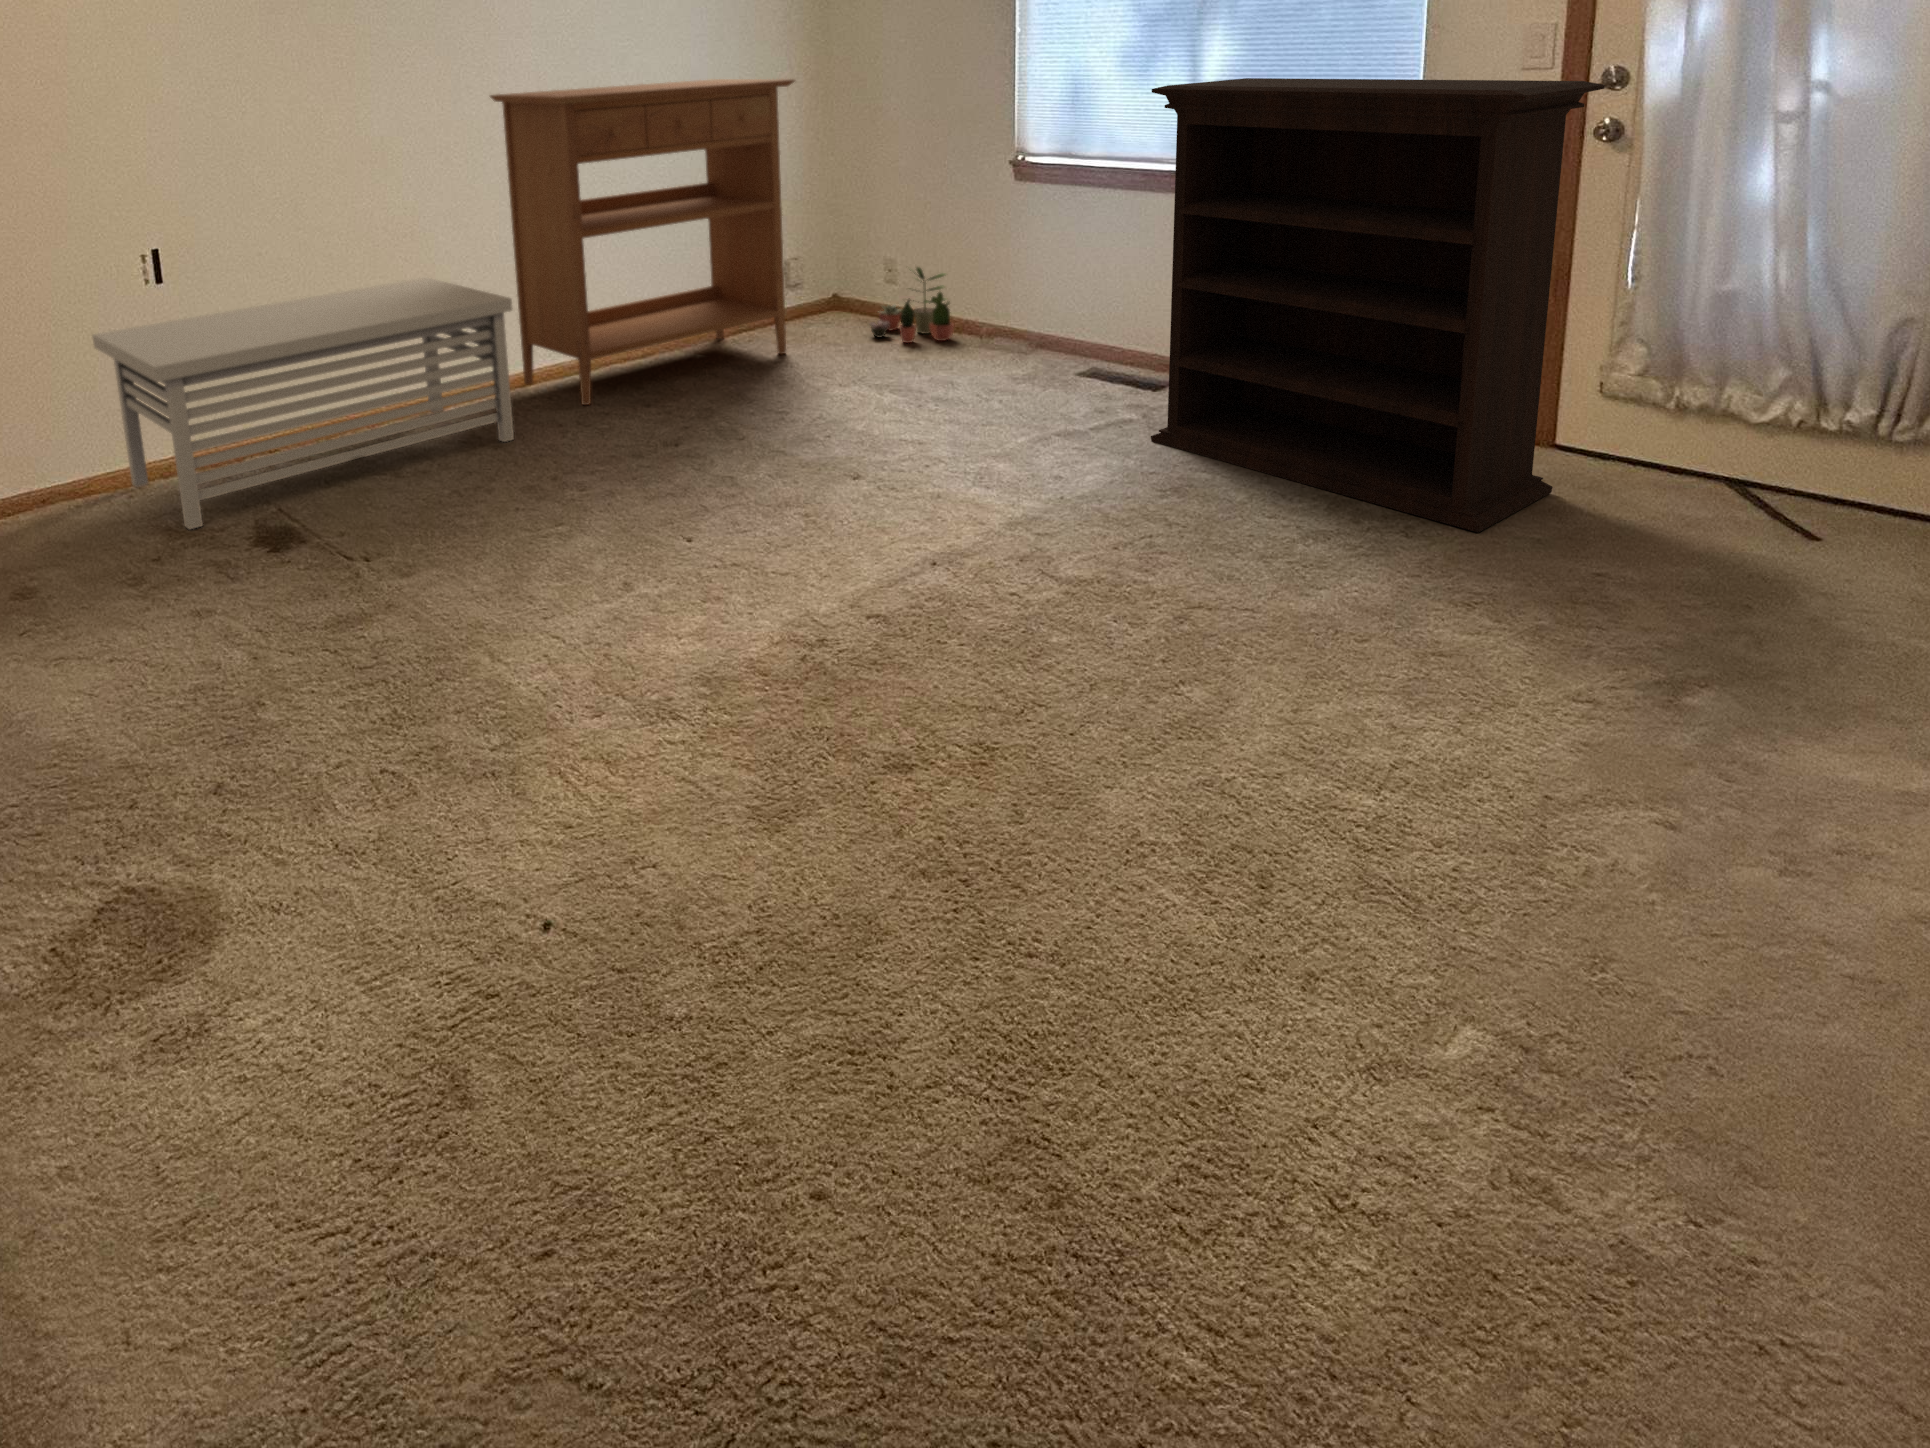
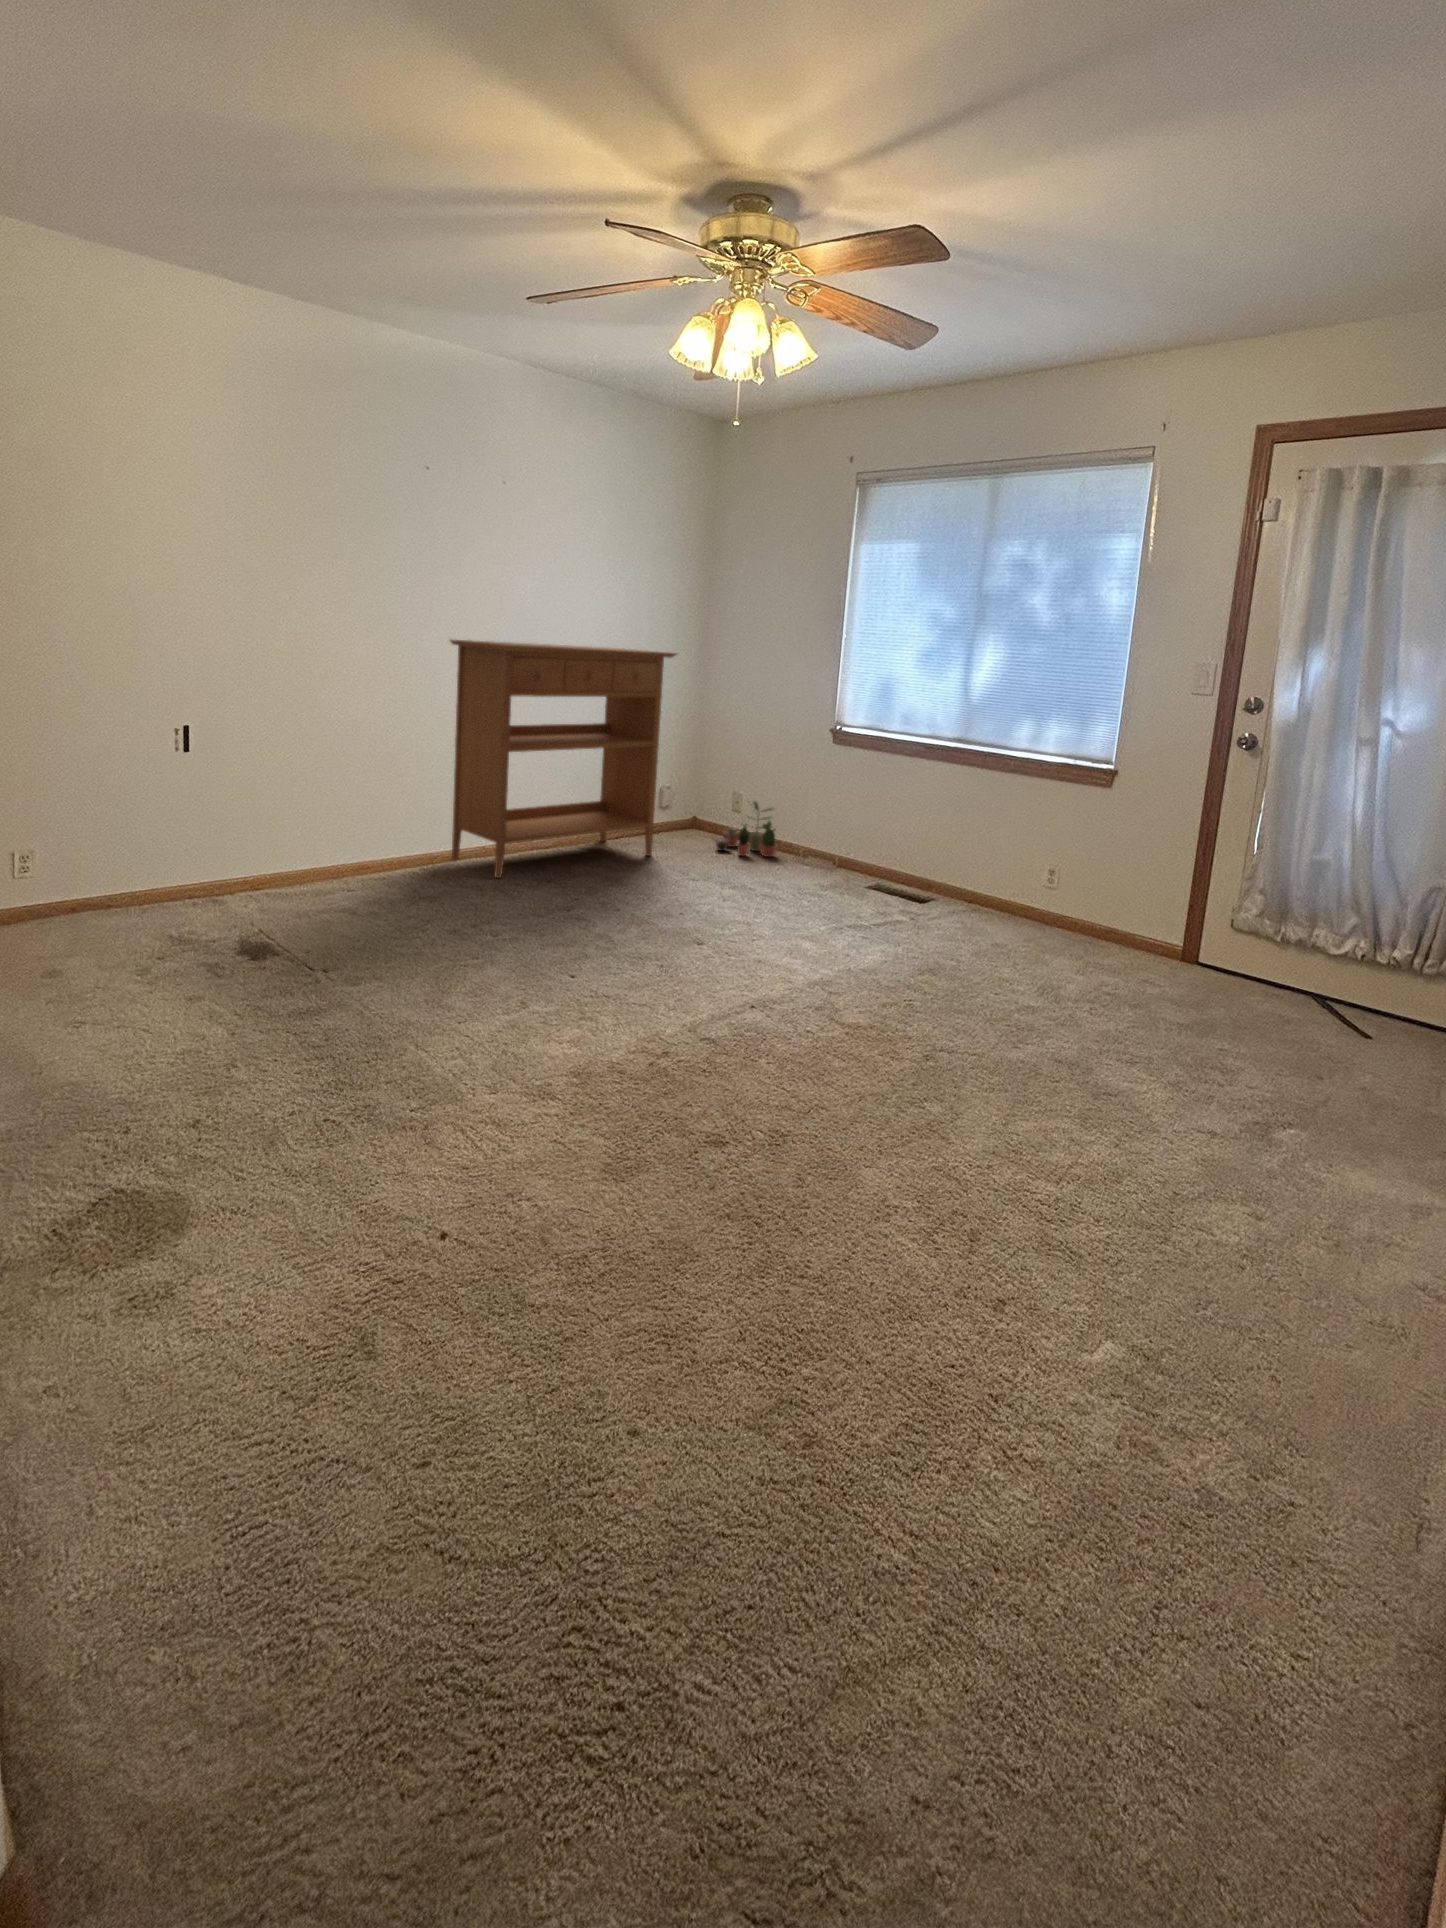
bookshelf: present [1151,78,1605,532] -> none [915,680,1246,1018]
storage bench: present [92,277,514,529] -> none [122,770,451,940]

